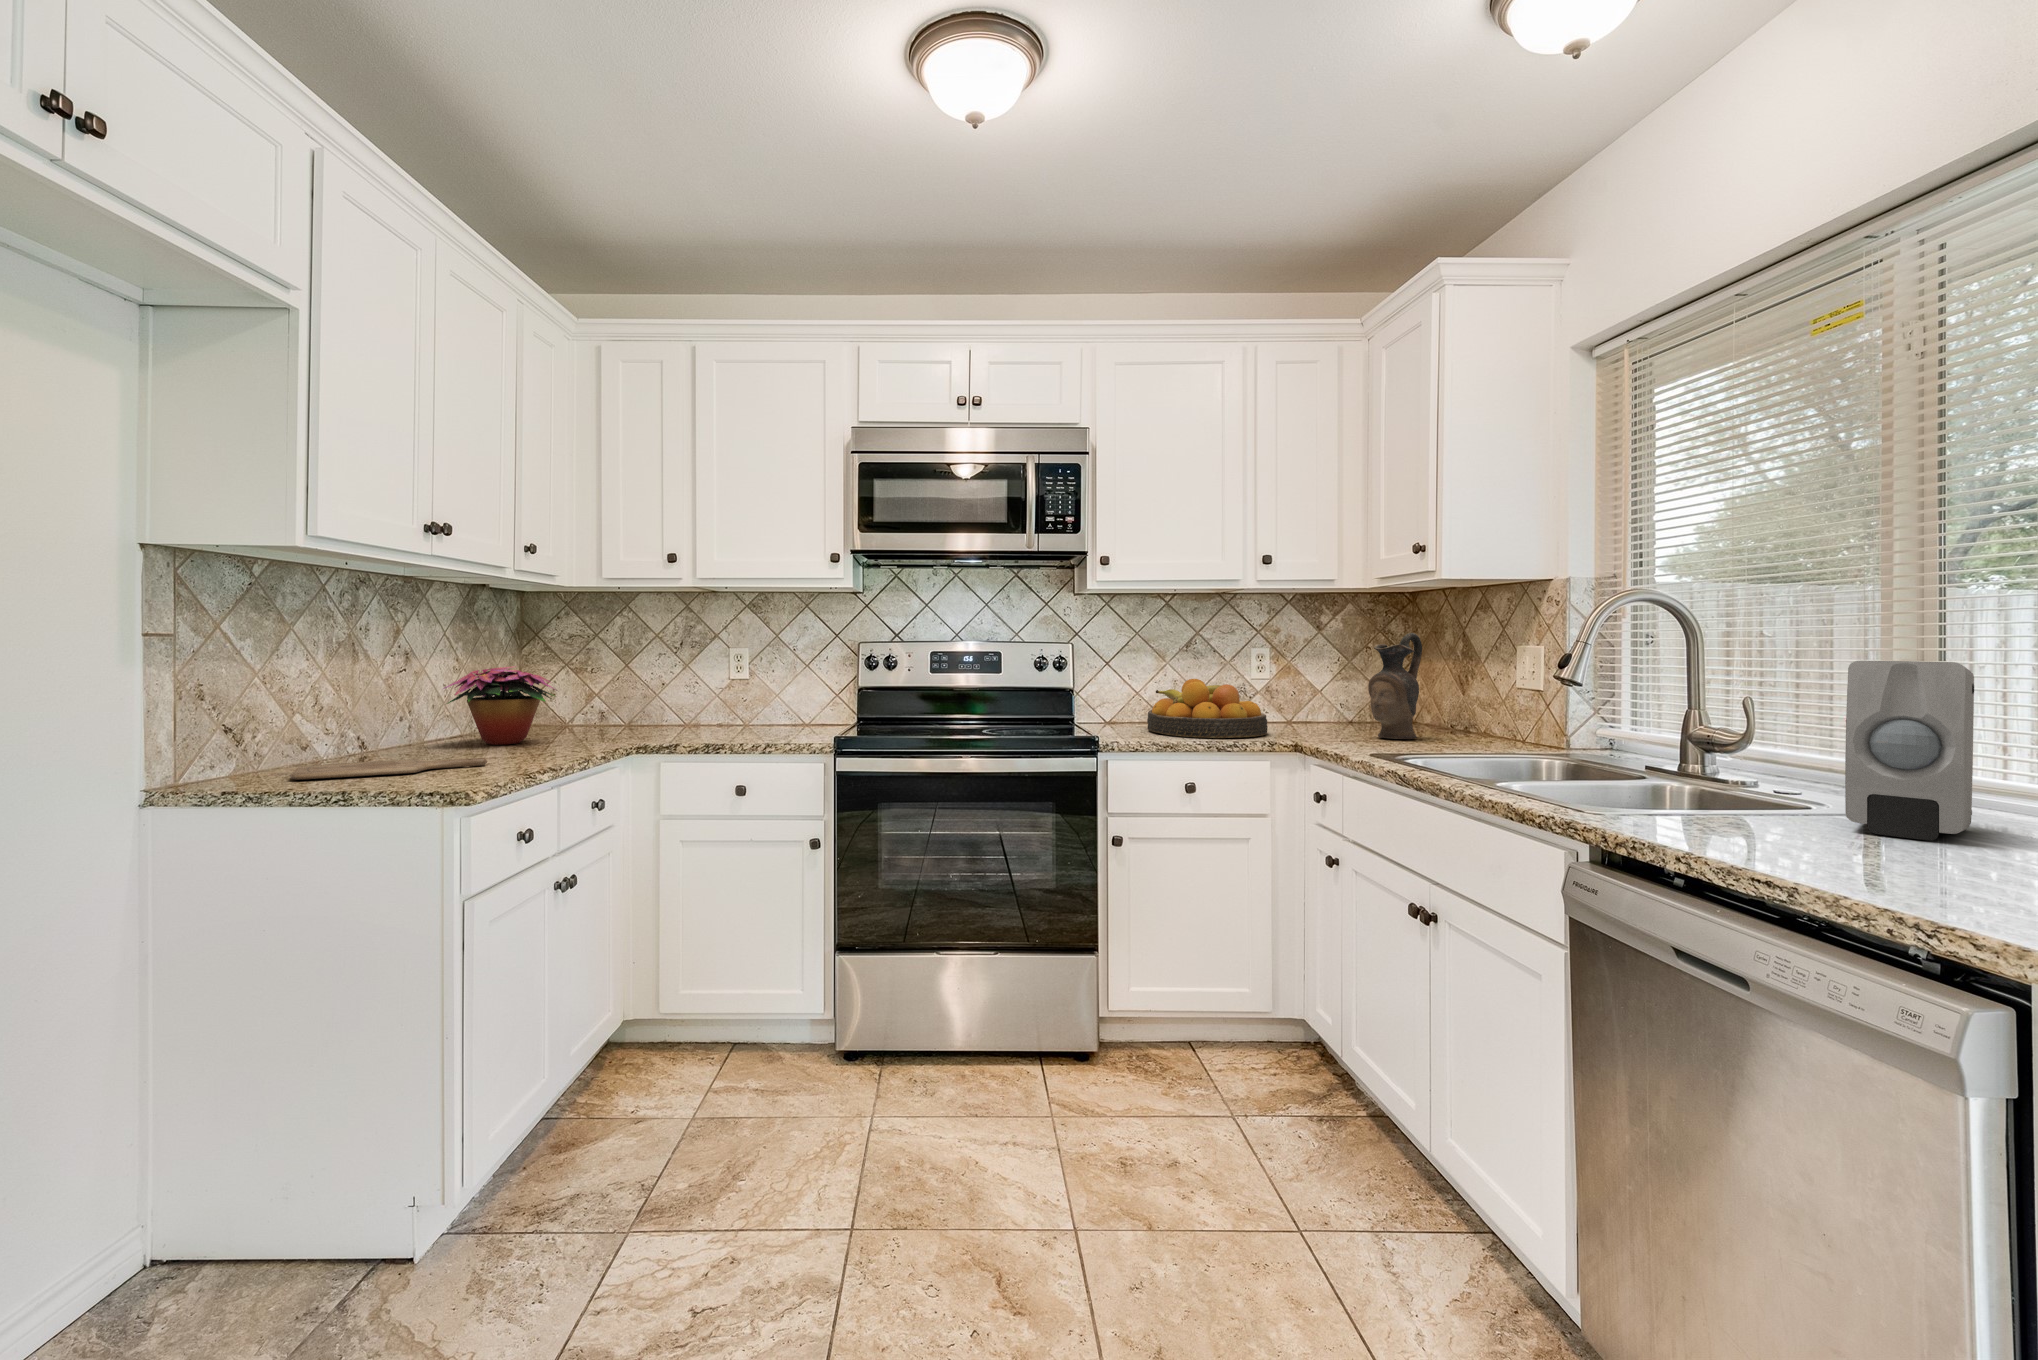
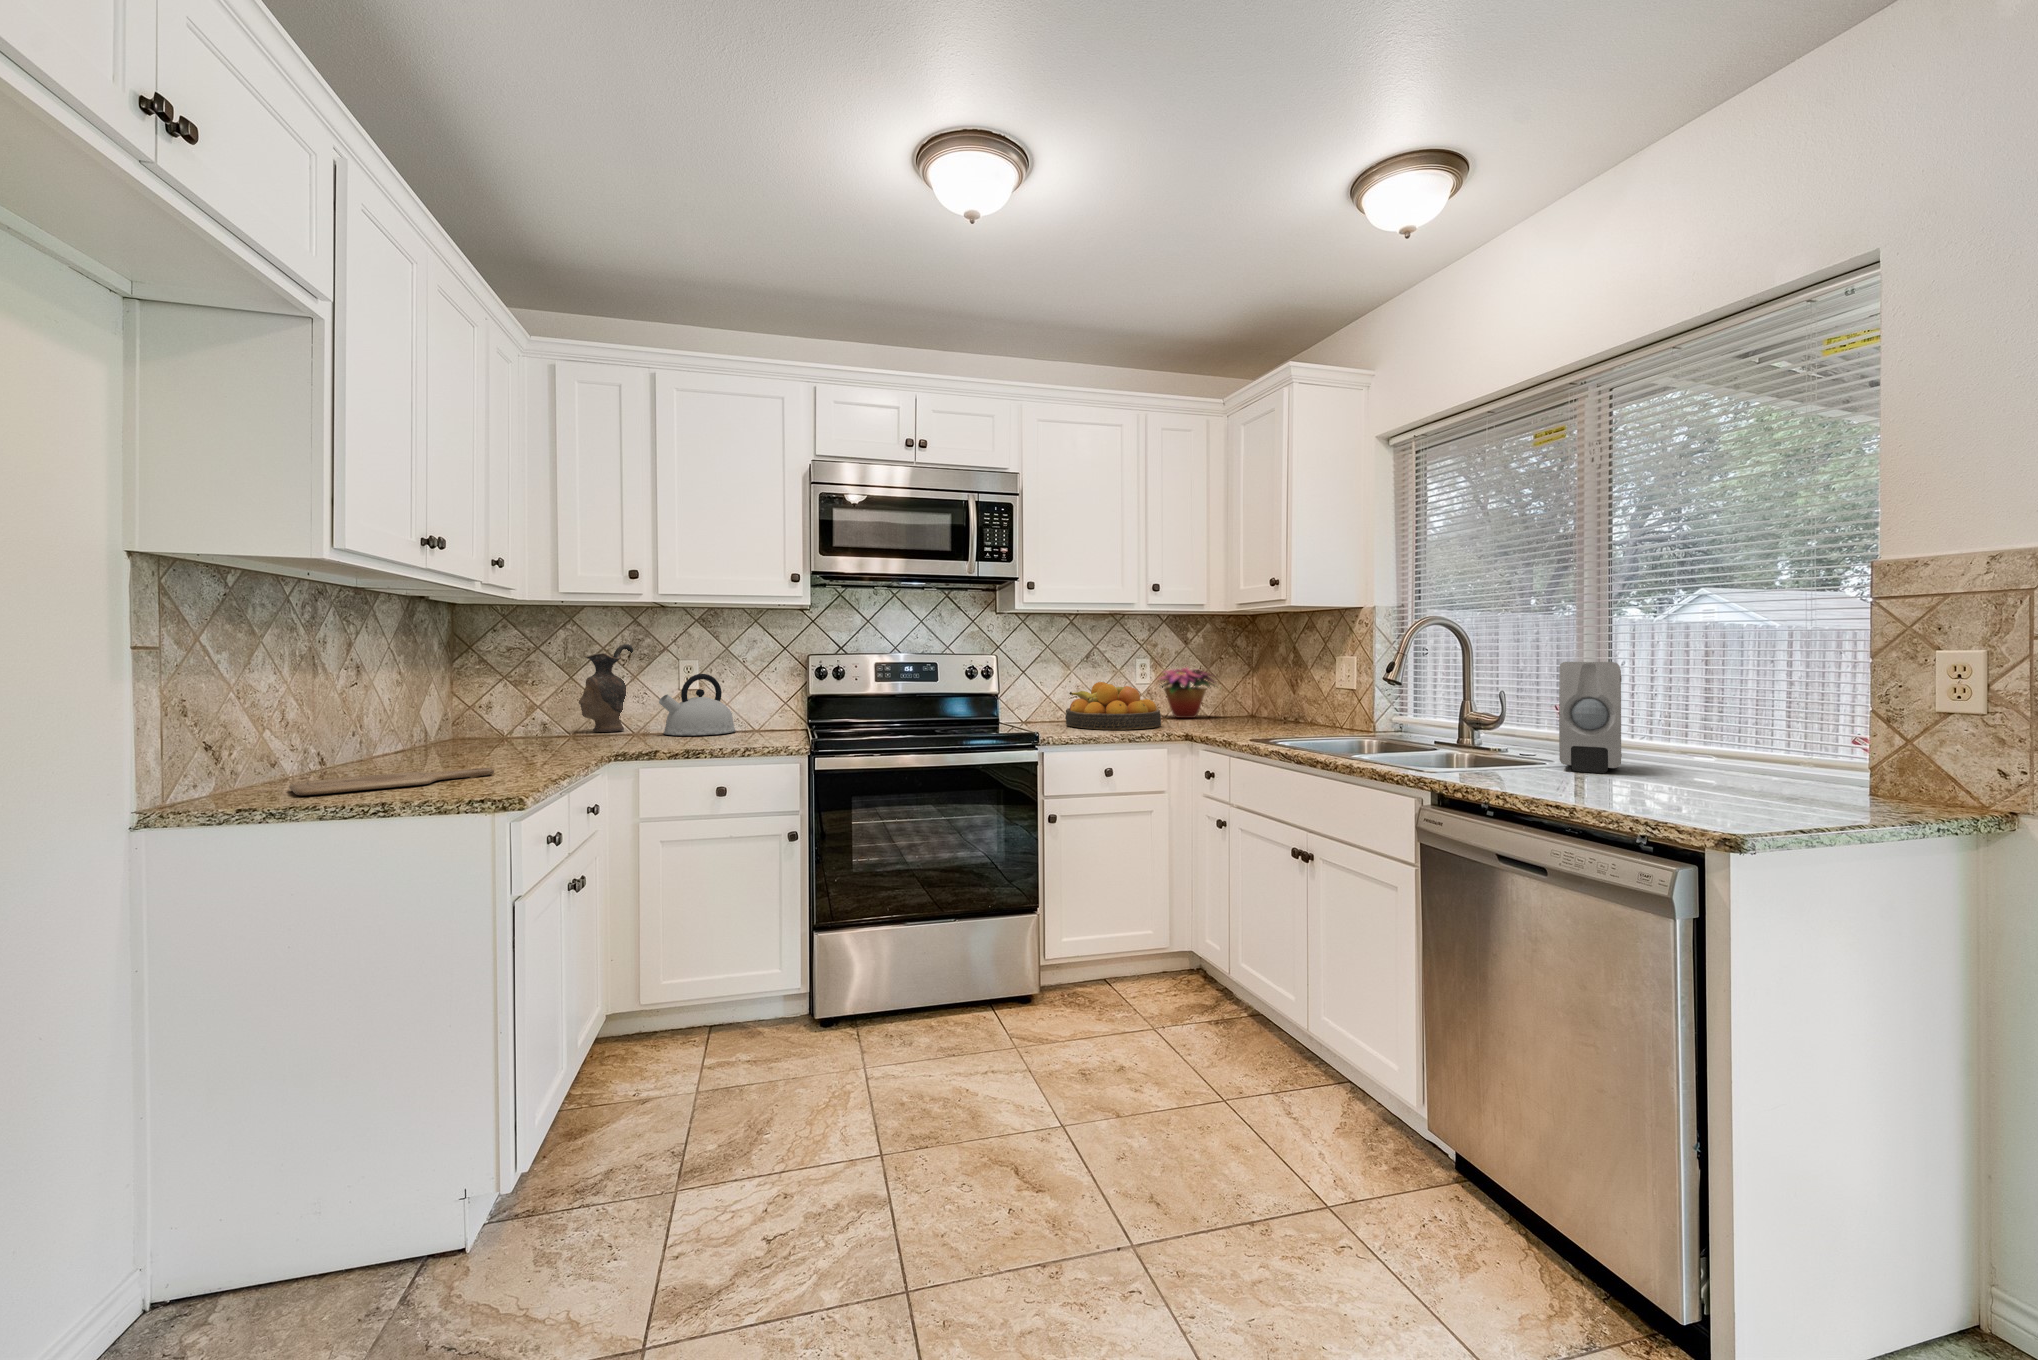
ceramic pitcher: present [1368,633,1422,739] -> present [579,644,633,732]
kettle: none [700,664,780,729] -> present [659,674,736,735]
flower arrangement: present [444,666,554,745] -> present [1159,668,1214,718]

